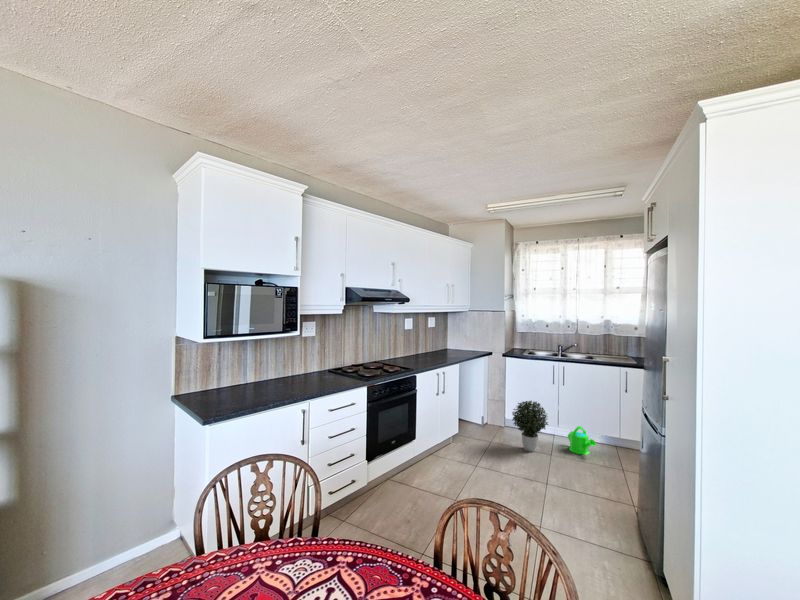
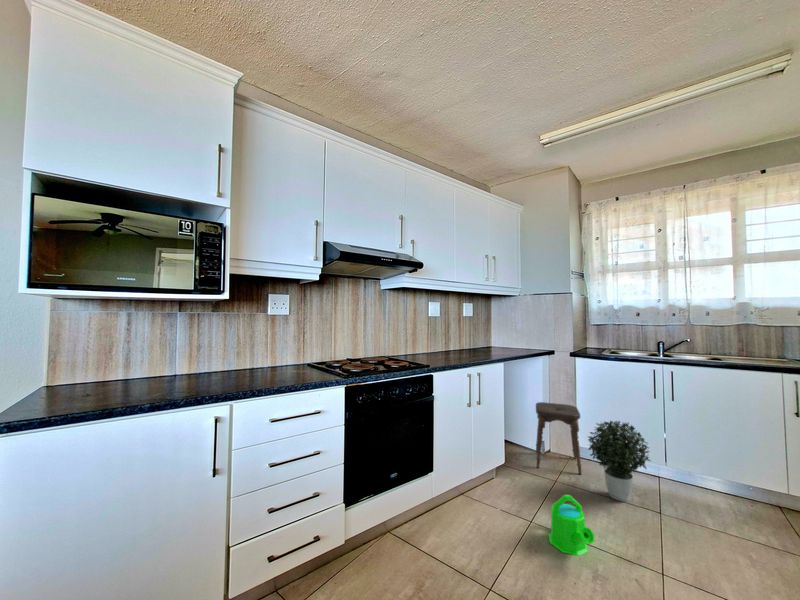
stool: none [477,390,508,439] -> present [536,402,582,475]
watering can: present [568,426,596,454] -> present [549,495,594,556]

